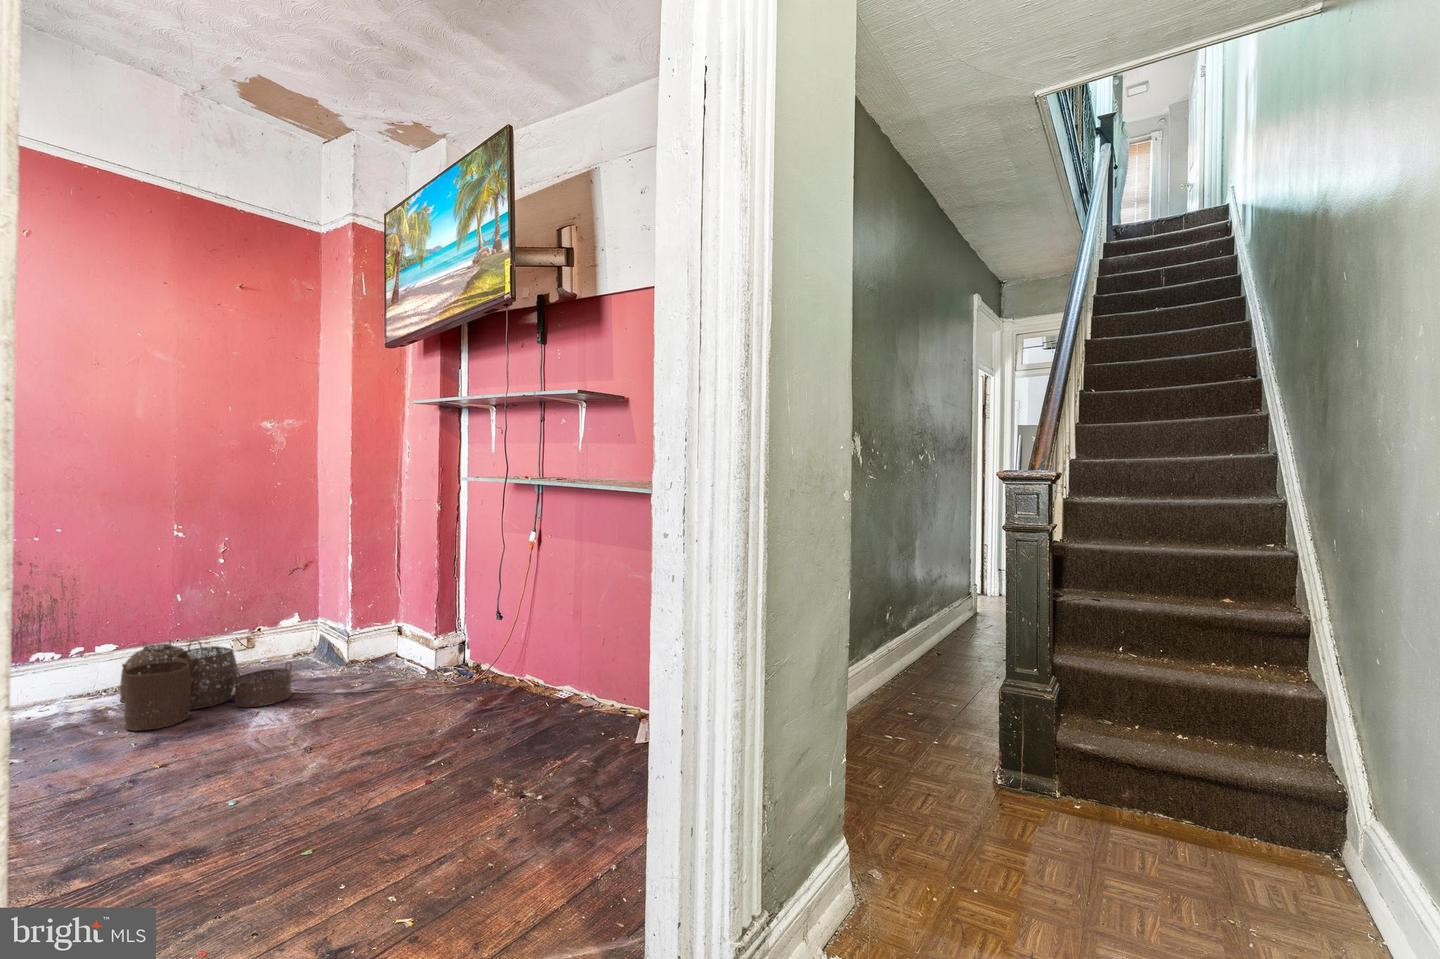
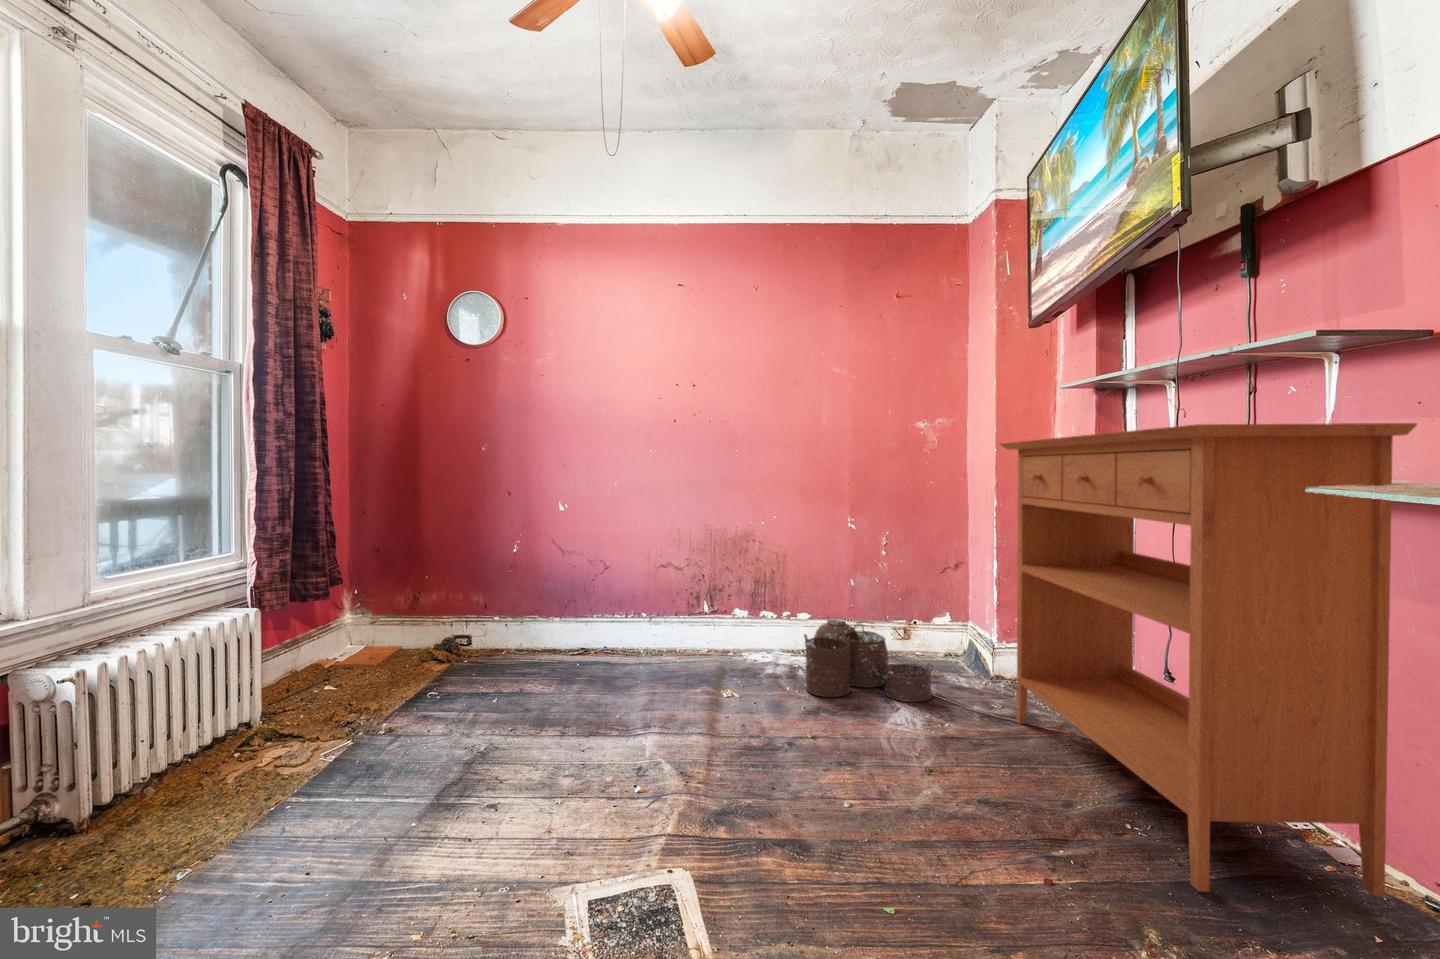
console table: none [363,445,614,747] -> present [1000,423,1417,896]

